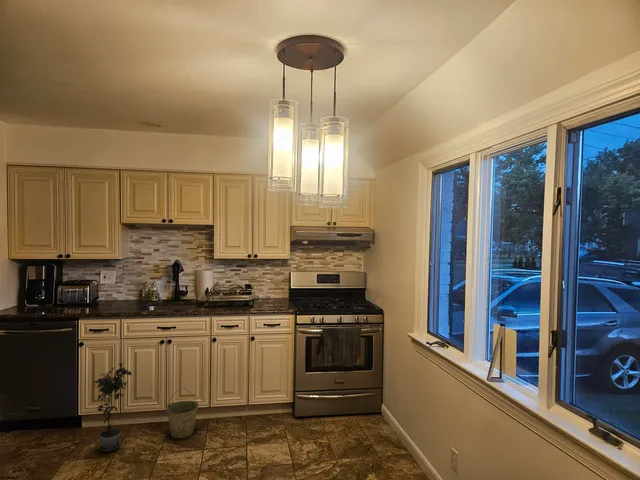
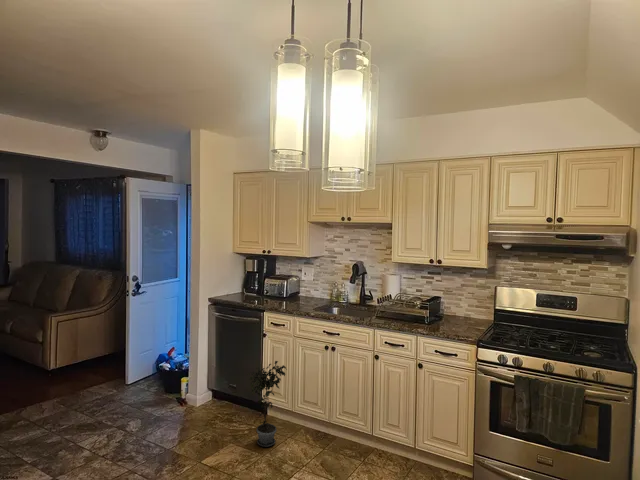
bucket: present [166,401,199,438] -> none [317,403,353,460]

